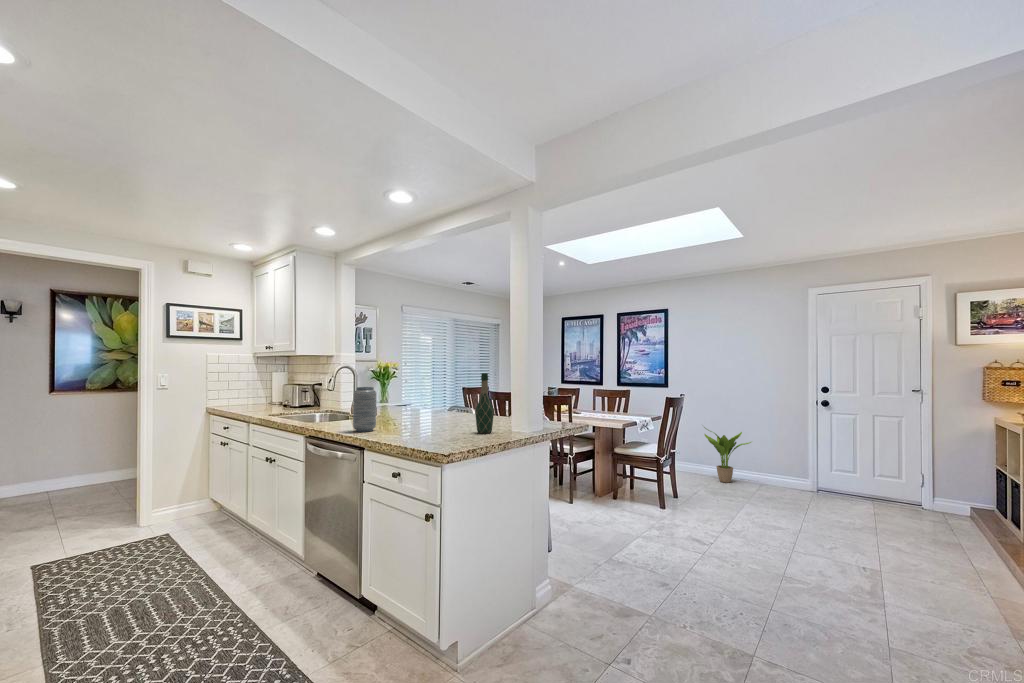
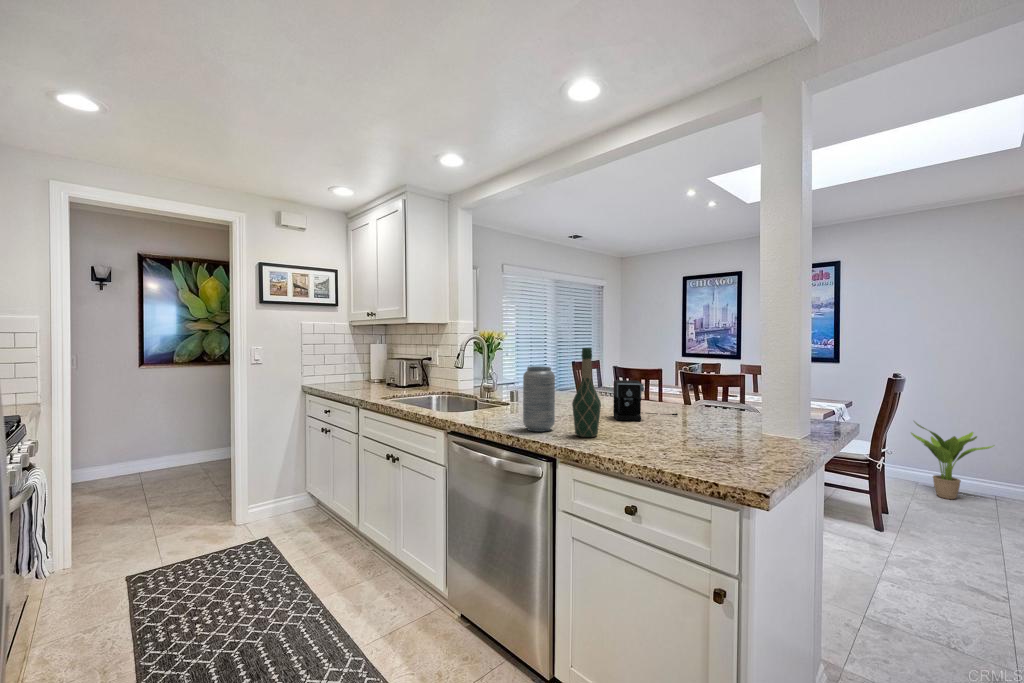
wine bottle: present [475,373,494,433] -> present [572,348,601,437]
coffee maker: none [430,396,479,424] -> present [613,380,678,421]

